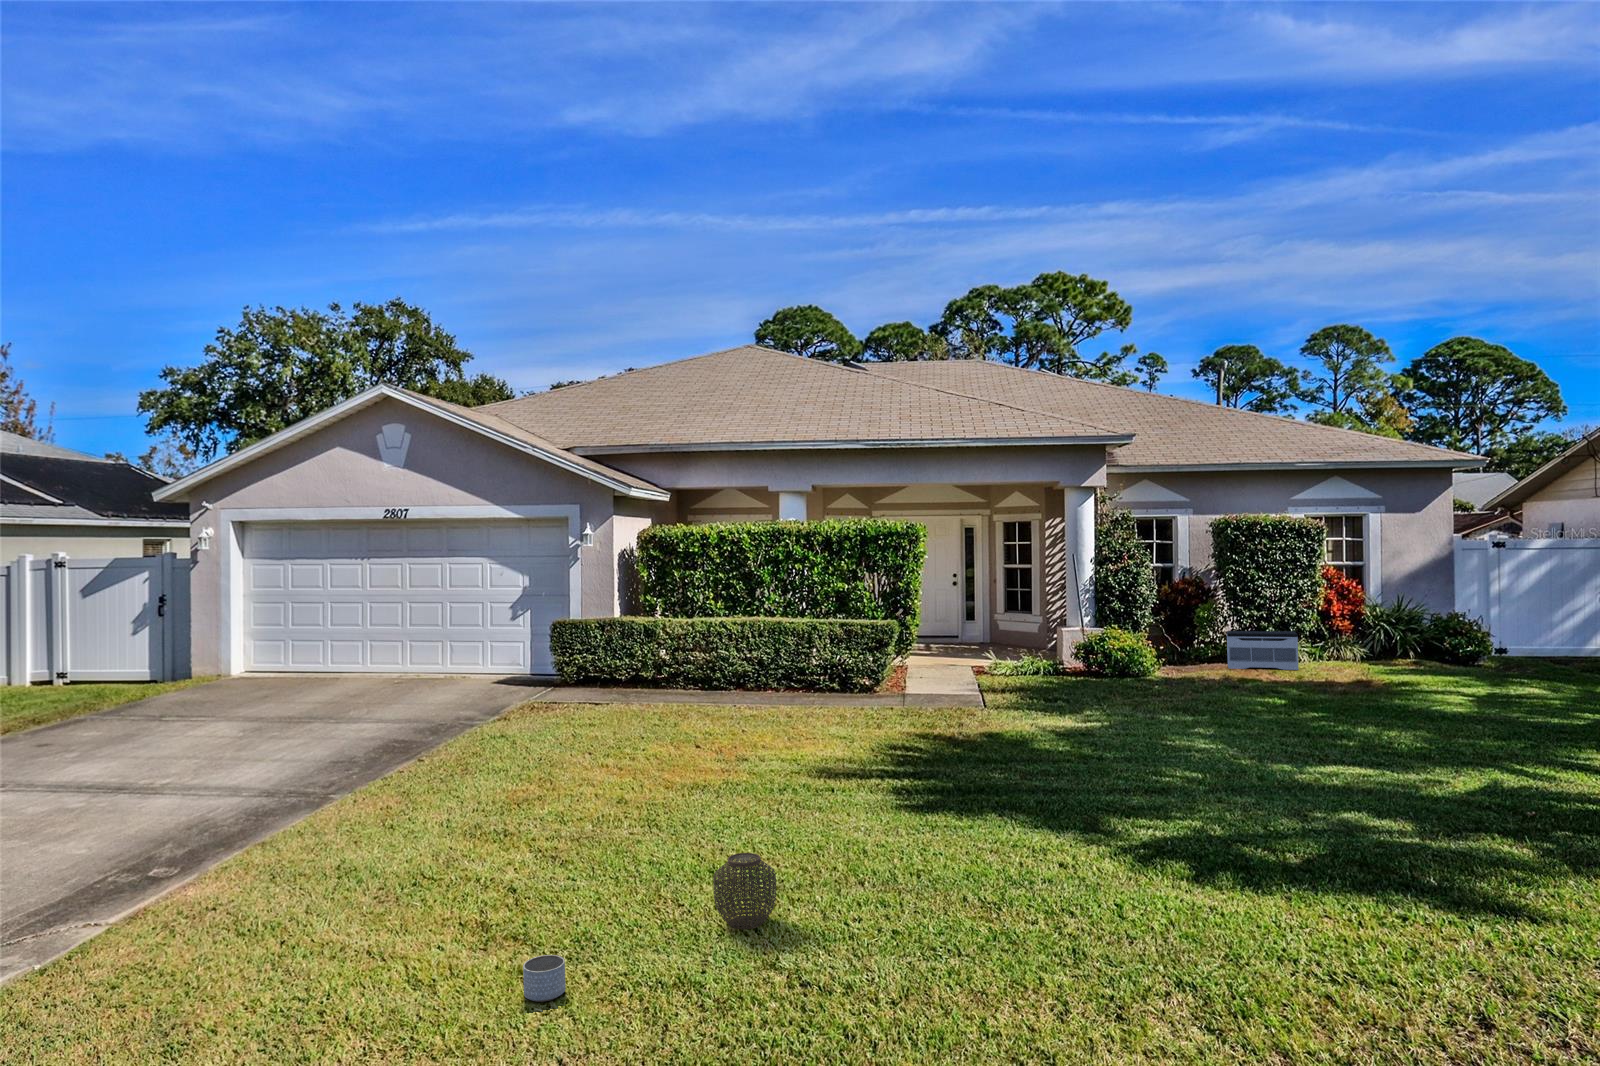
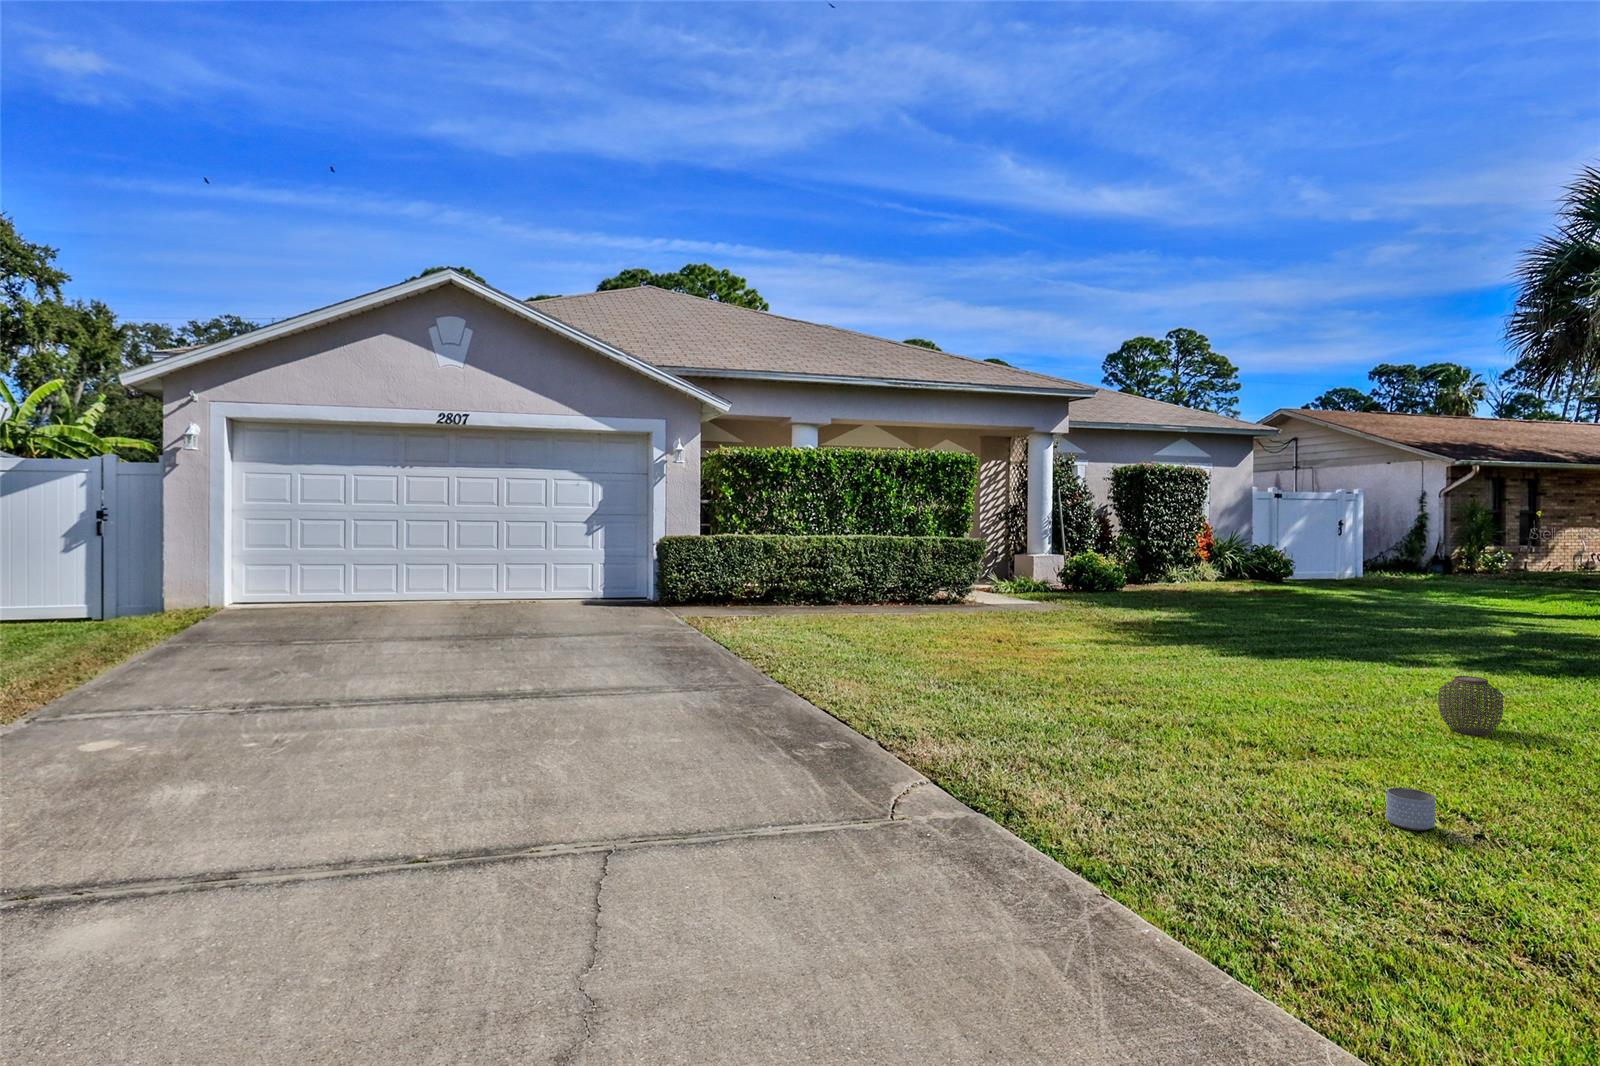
bench: present [1227,631,1298,670] -> none [1140,553,1197,582]
planter: present [523,955,566,1002] -> present [1386,788,1435,831]

